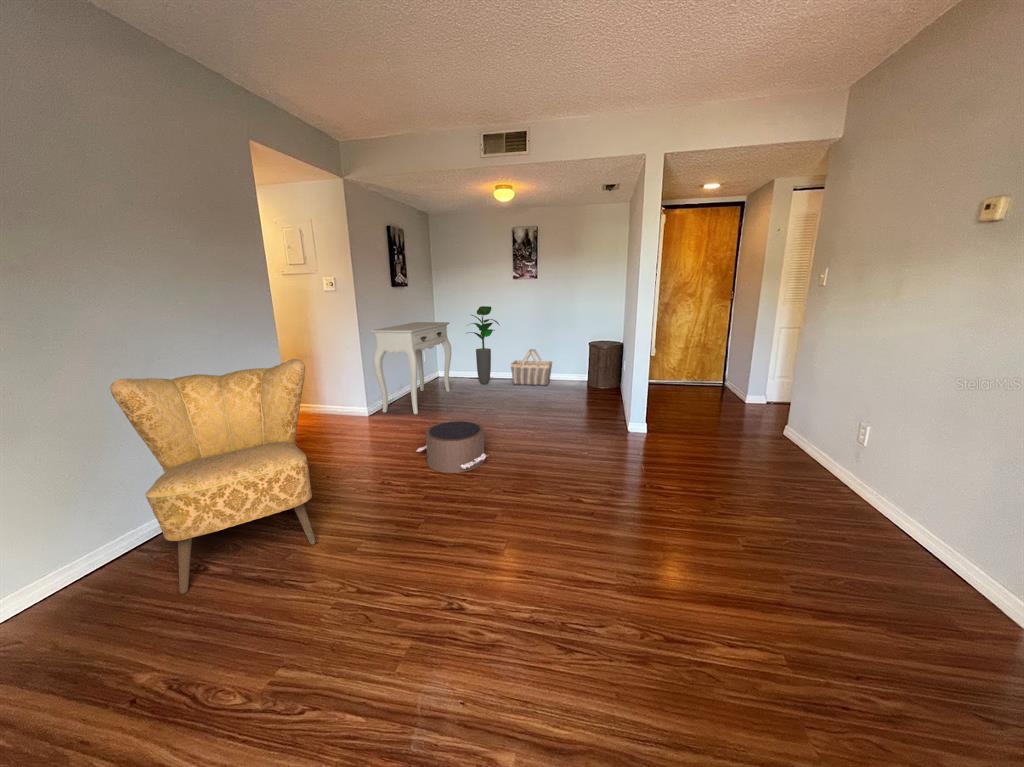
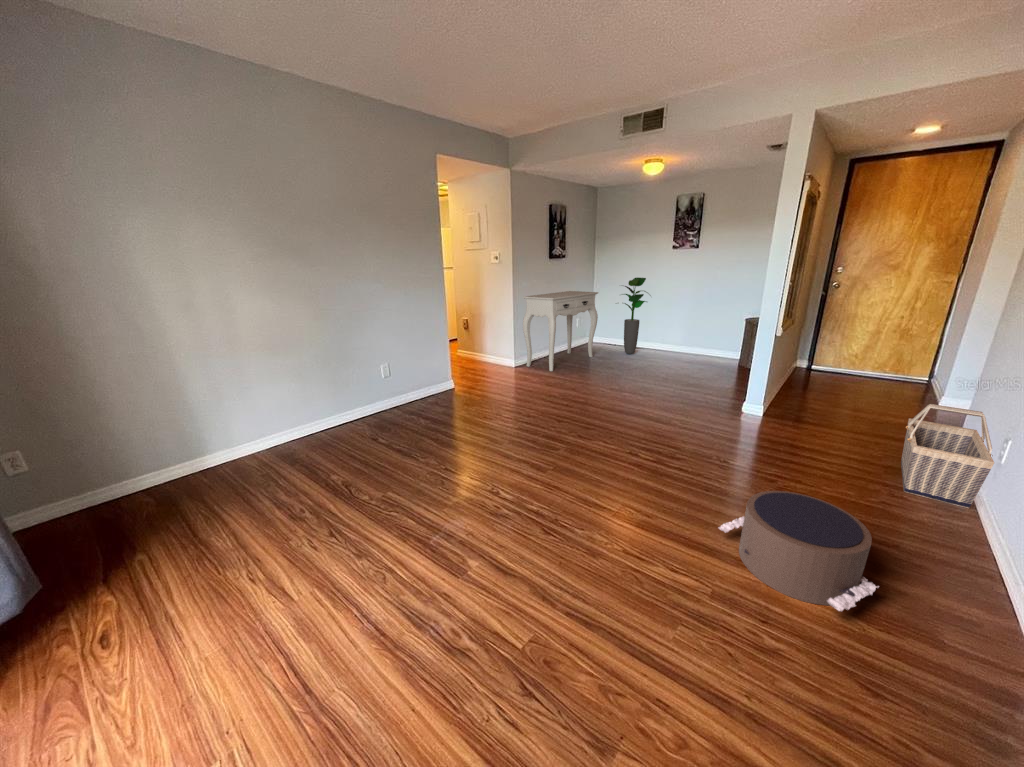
basket: present [511,349,552,387] -> present [901,404,994,508]
armchair: present [110,359,316,594] -> none [345,314,447,445]
pouf: present [416,421,487,473] -> present [719,491,879,611]

